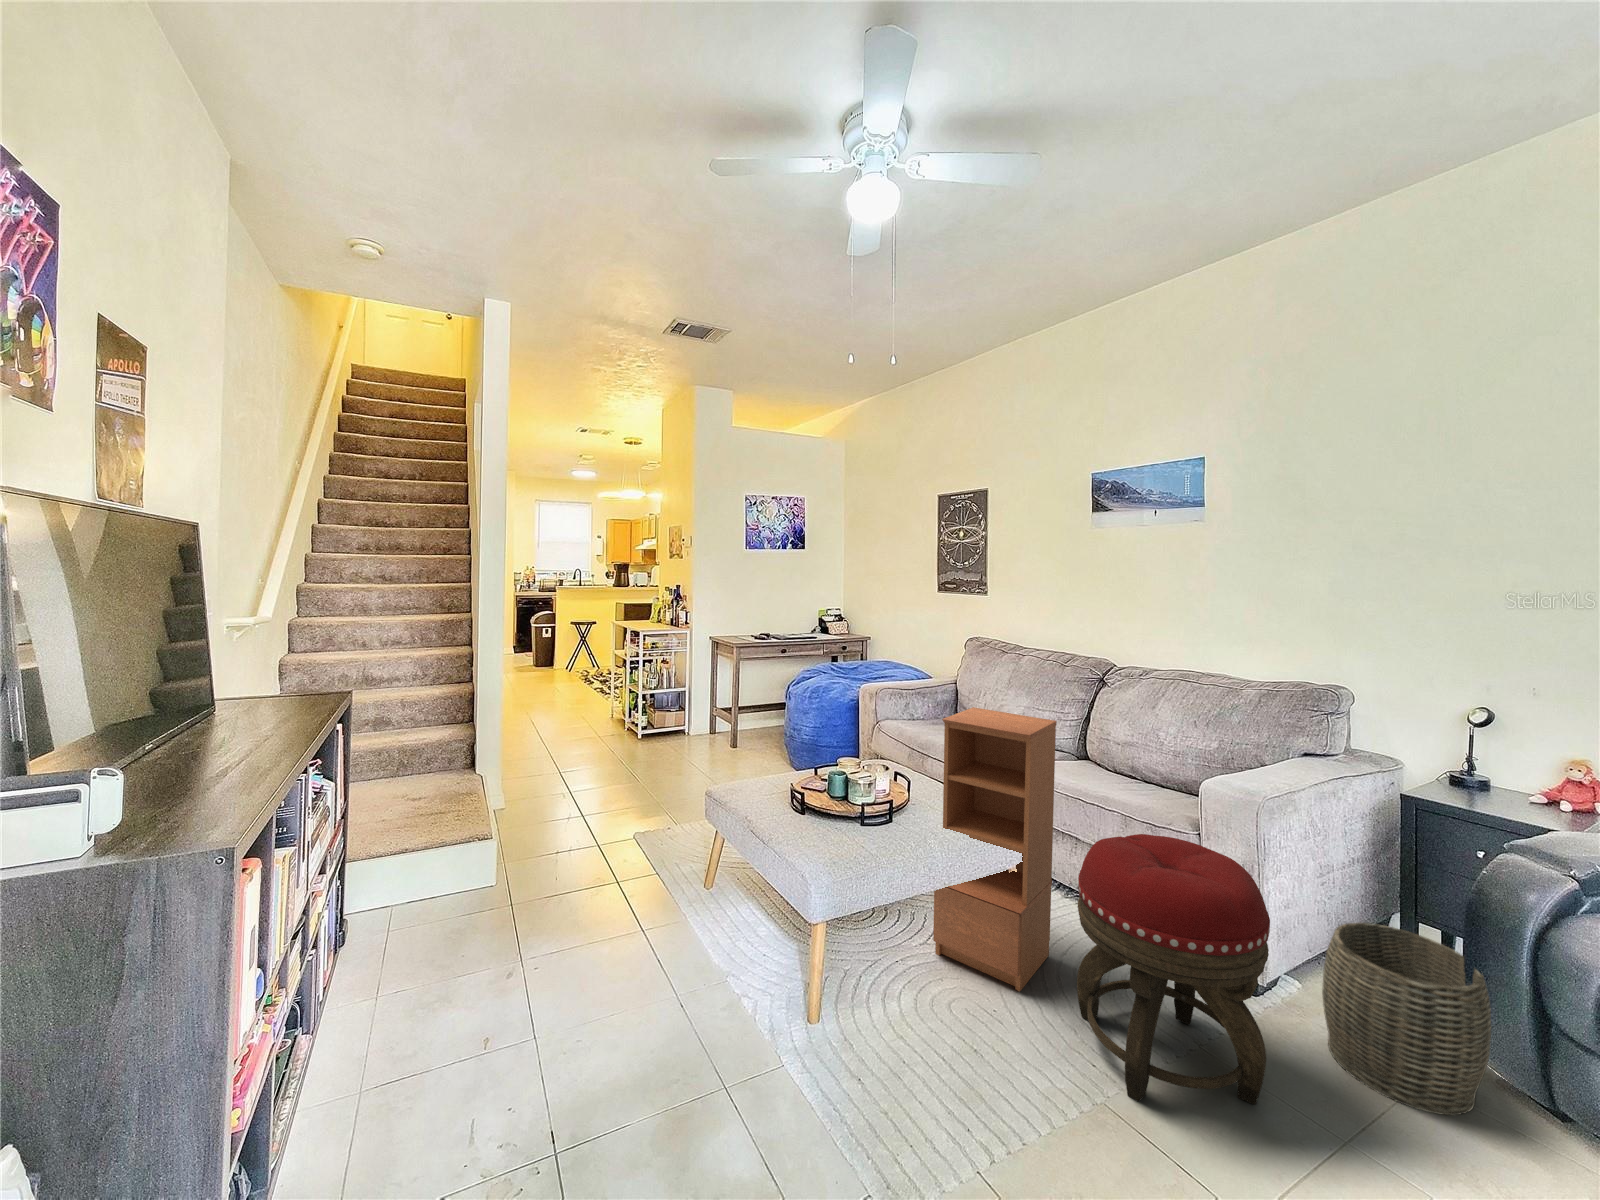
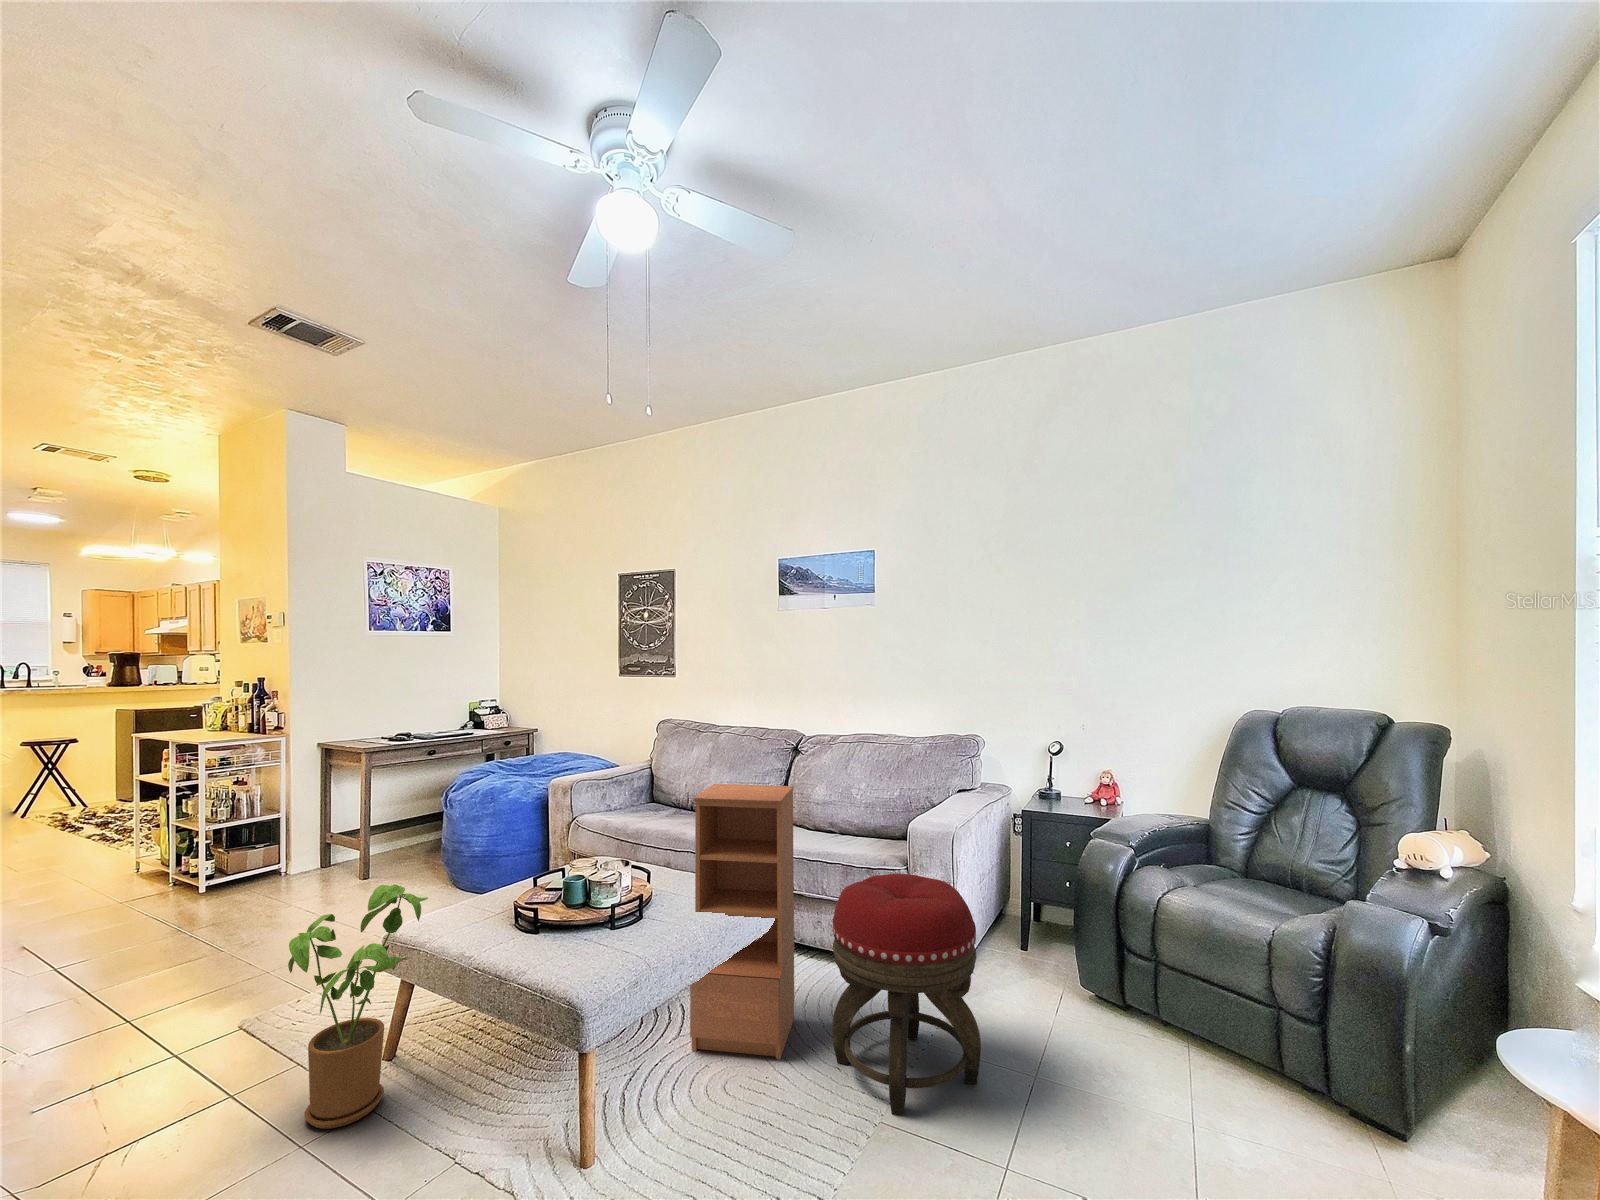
house plant: none [631,753,726,924] -> present [288,884,428,1129]
woven basket: present [1322,923,1491,1115] -> none [999,913,1097,1047]

